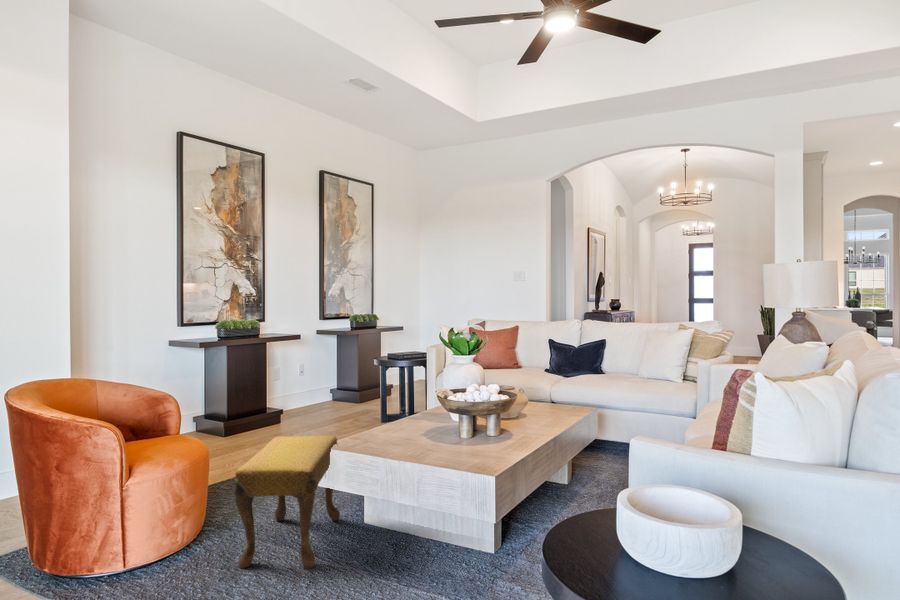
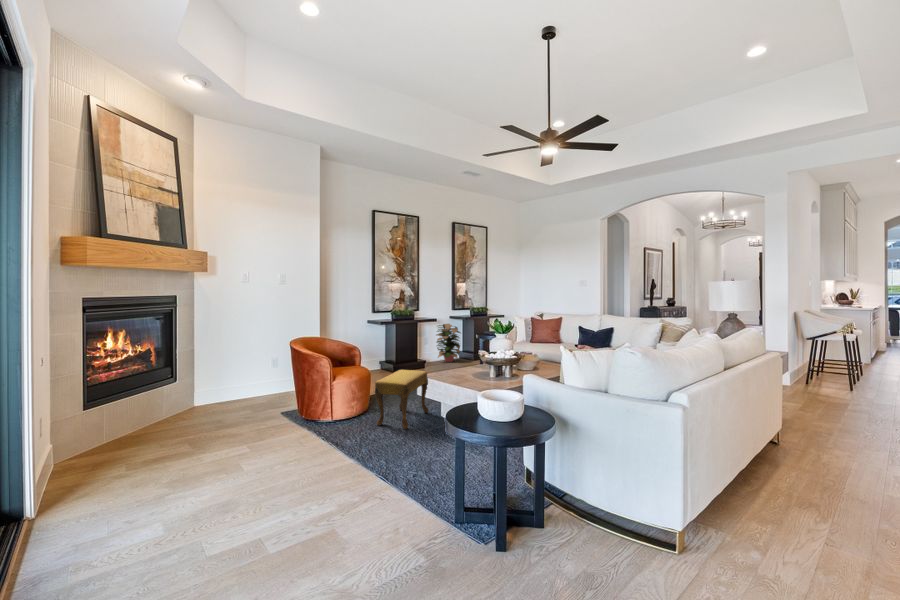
decorative plant: none [296,343,344,410] -> present [437,324,460,362]

